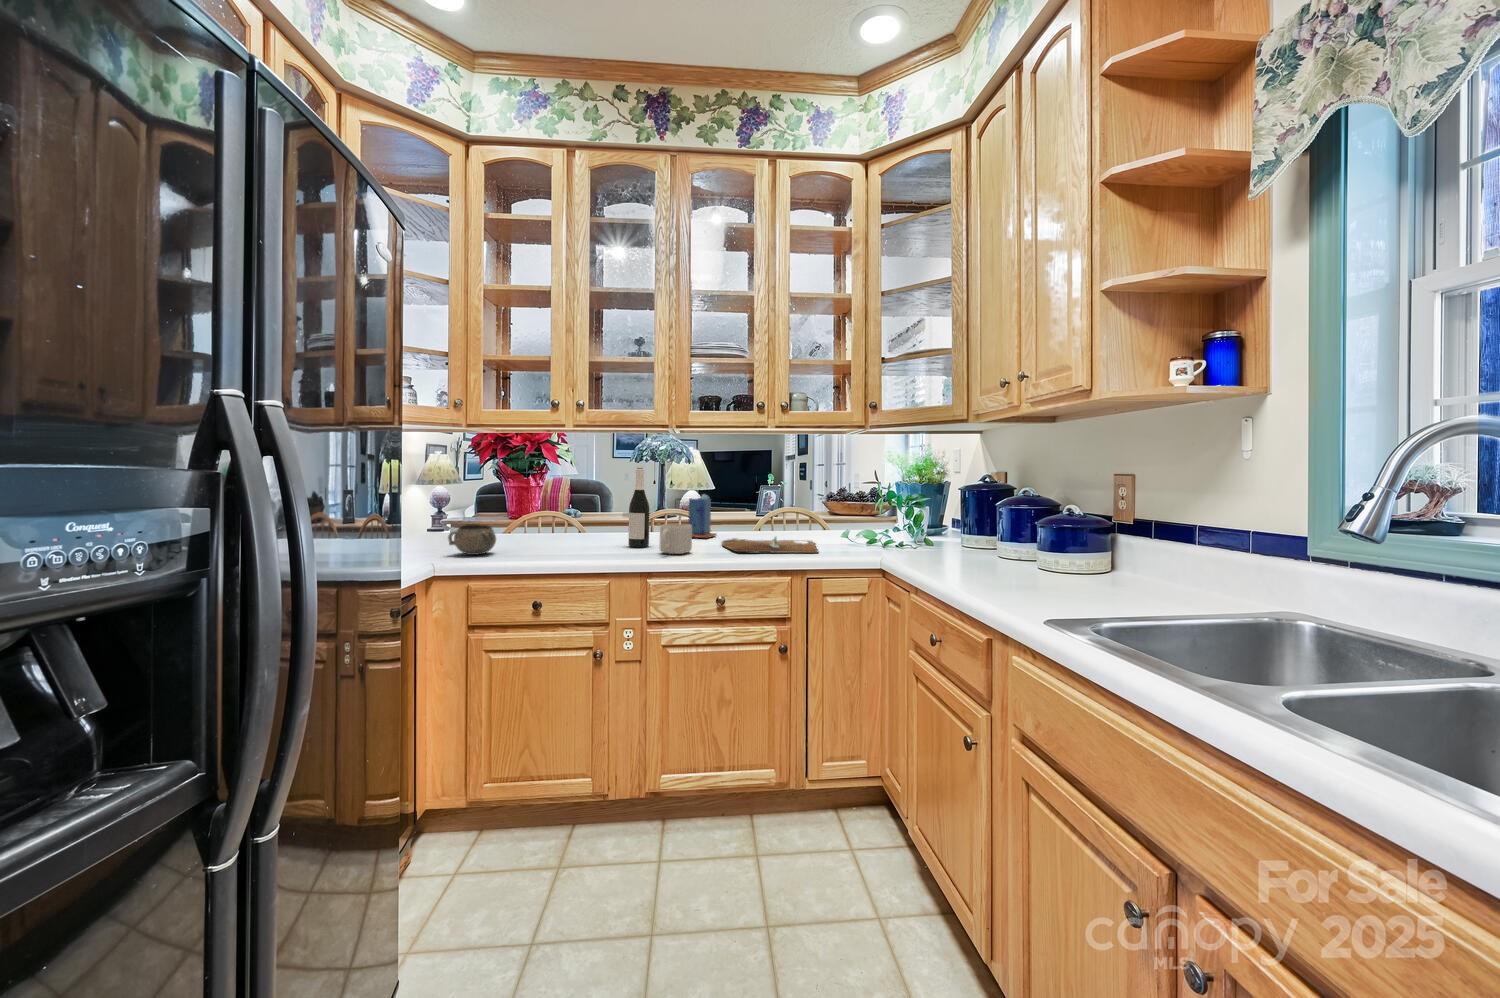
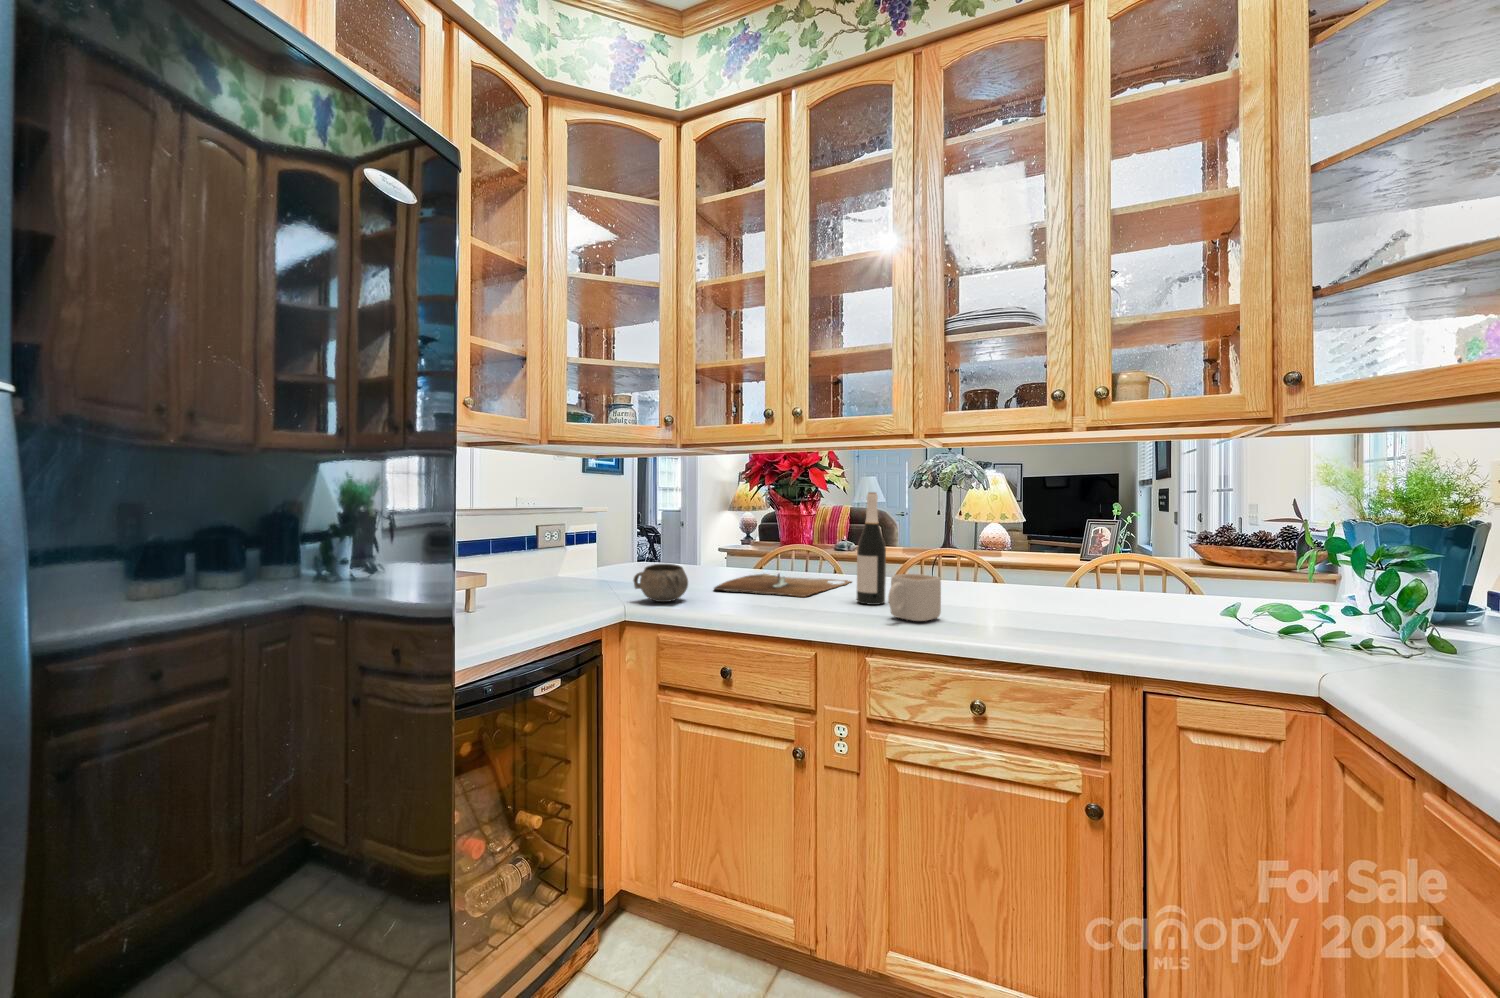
candle: present [688,493,716,538] -> none [943,525,997,595]
cutting board: present [722,537,818,553] -> present [714,574,851,597]

